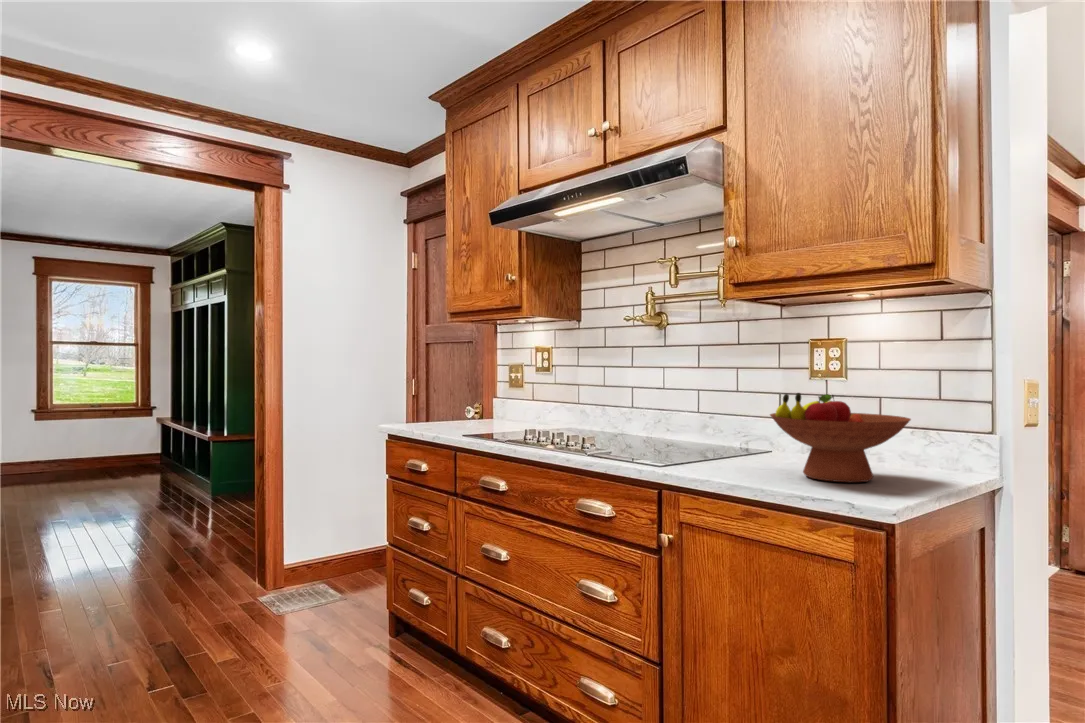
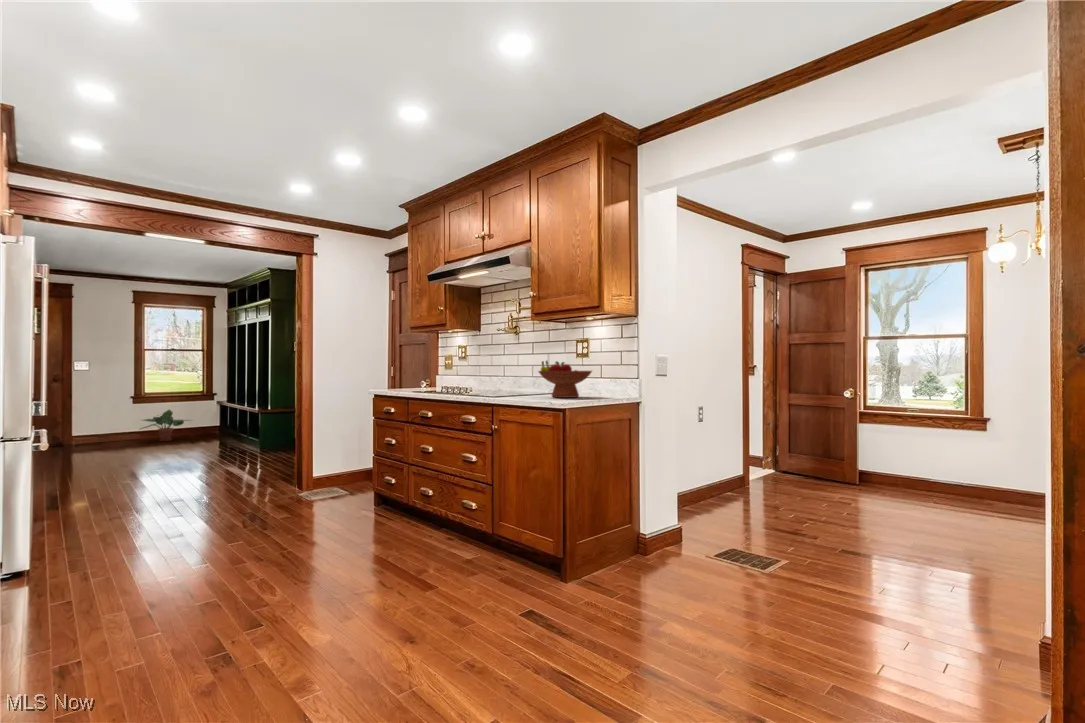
potted plant: none [41,431,122,478] -> present [141,410,186,441]

